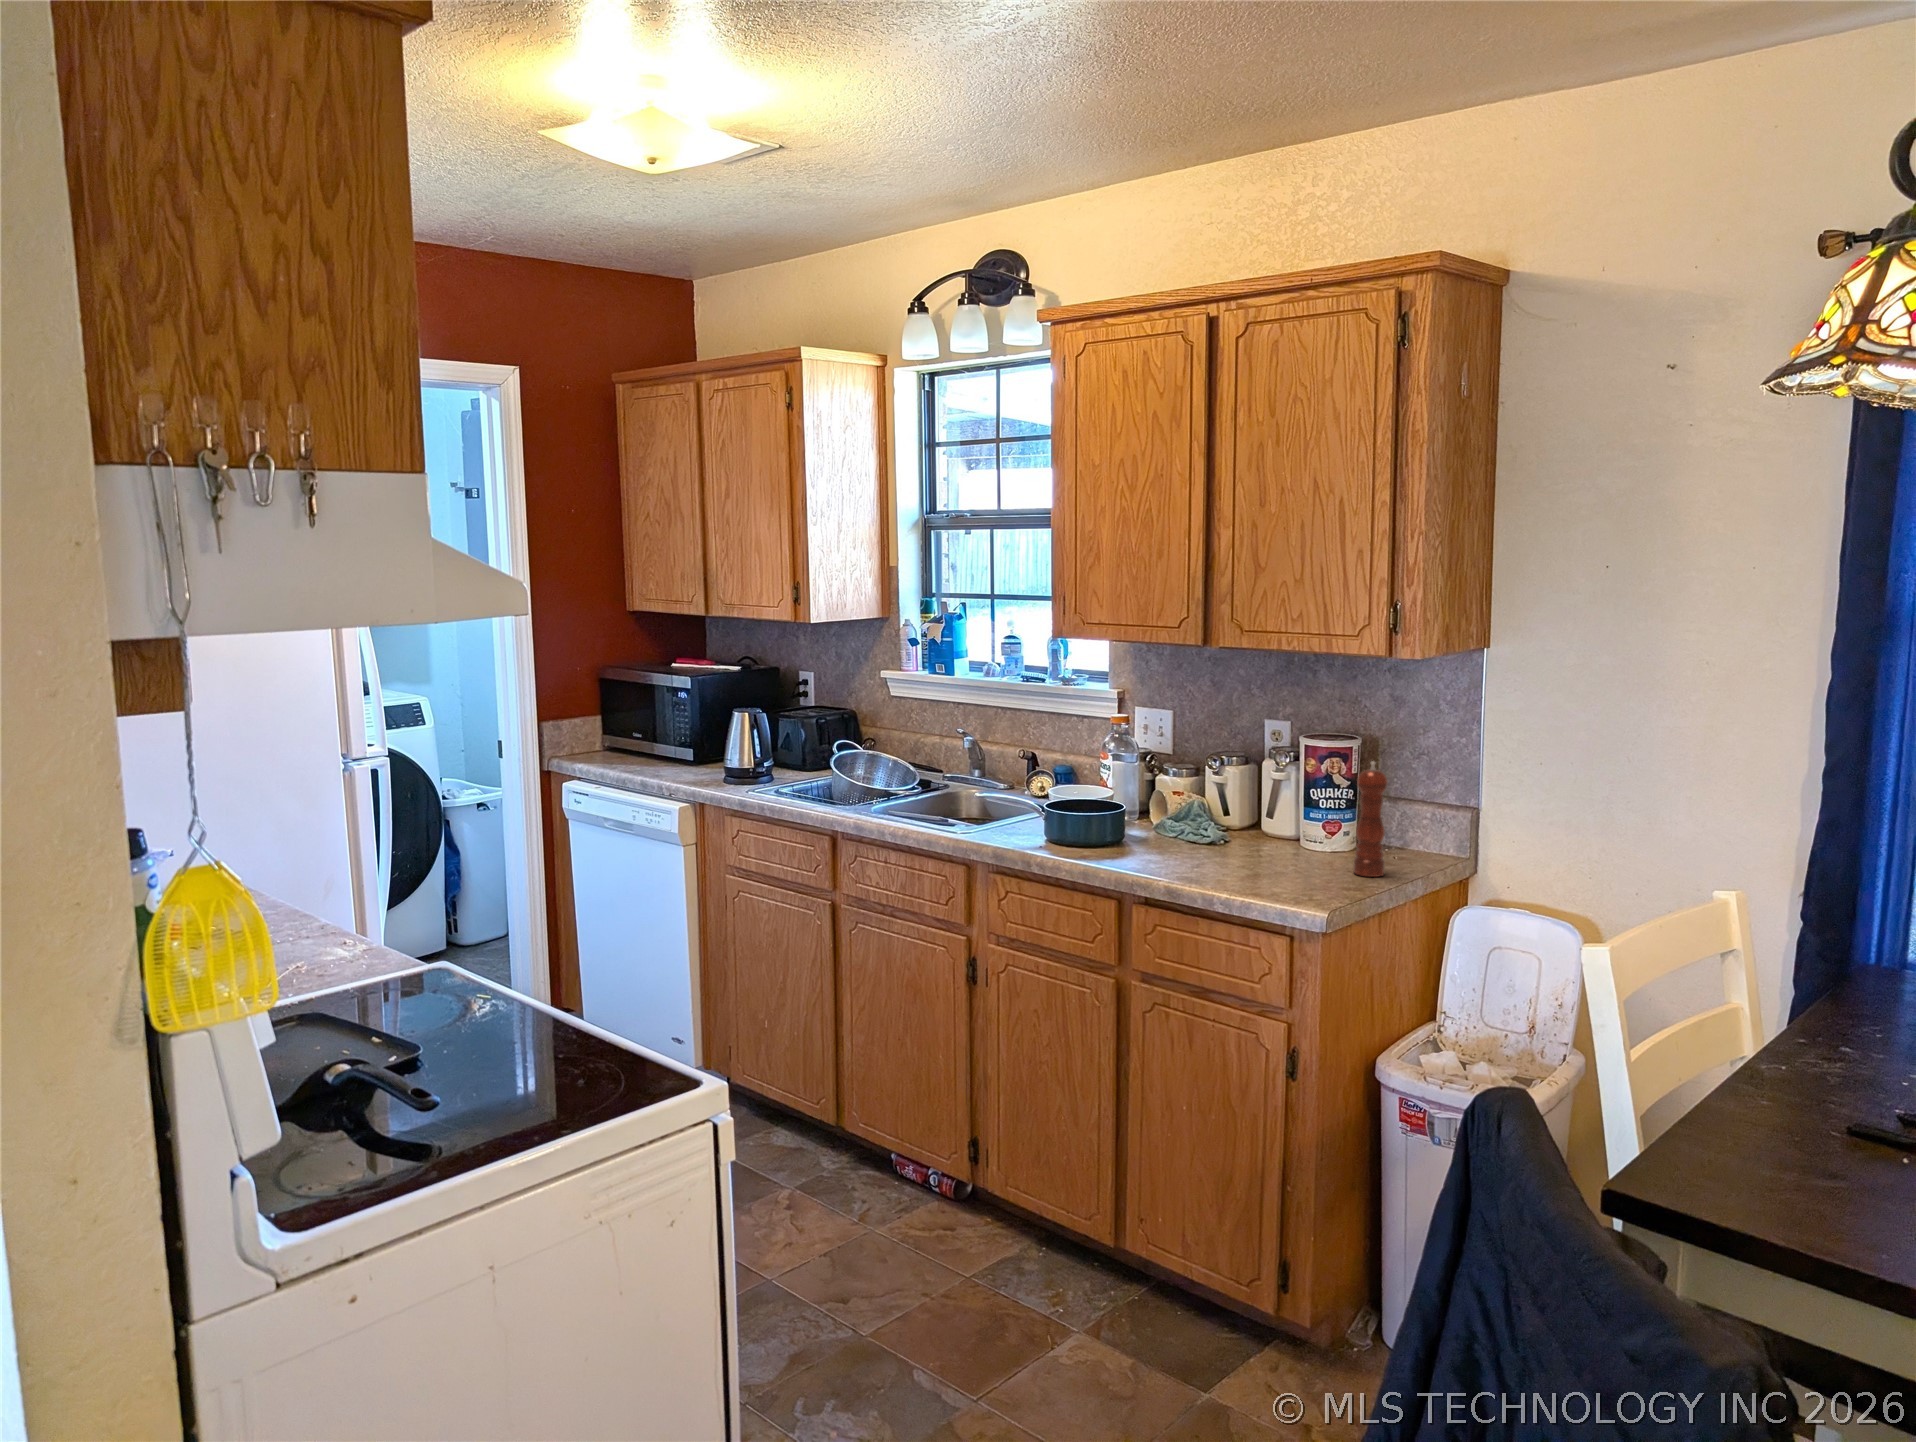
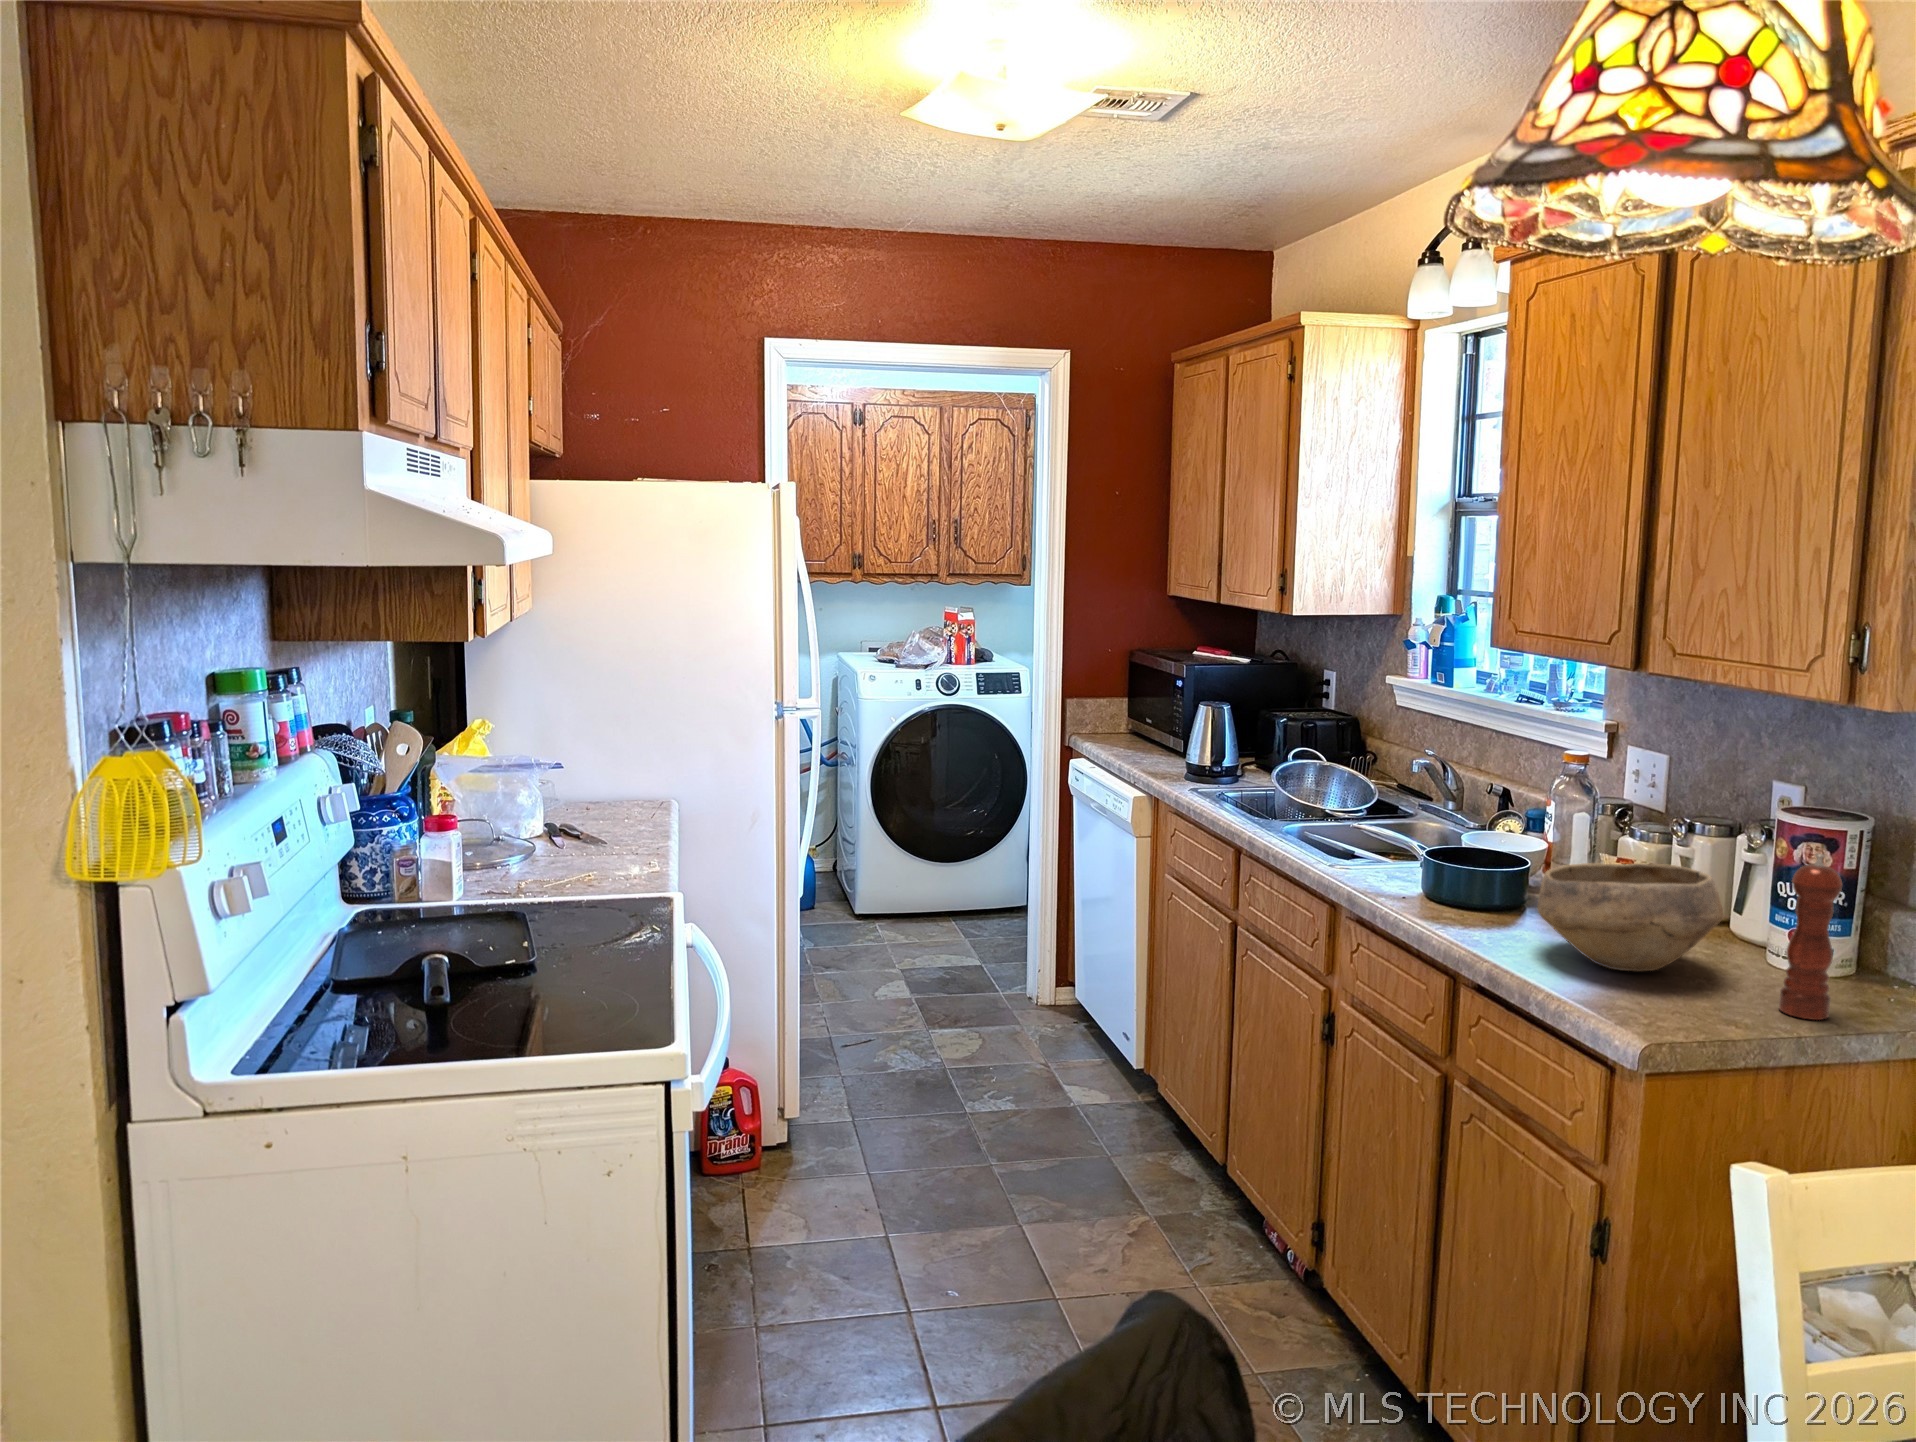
bowl: none [1178,787,1306,869] -> present [1537,863,1724,971]

